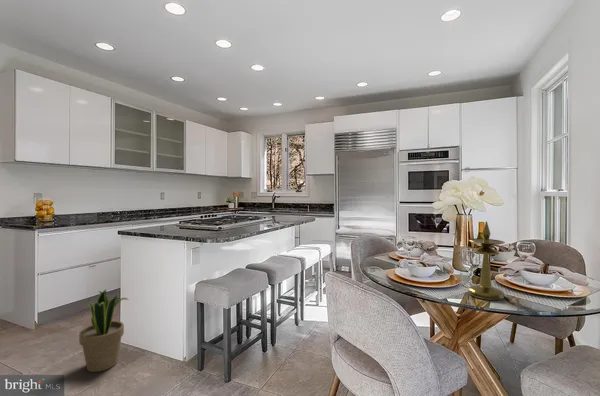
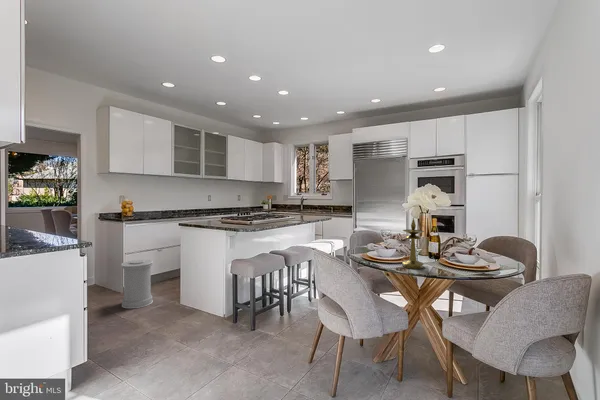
trash can: none [27,282,79,357] -> present [122,260,153,308]
potted plant: present [79,290,127,372] -> none [156,264,187,319]

